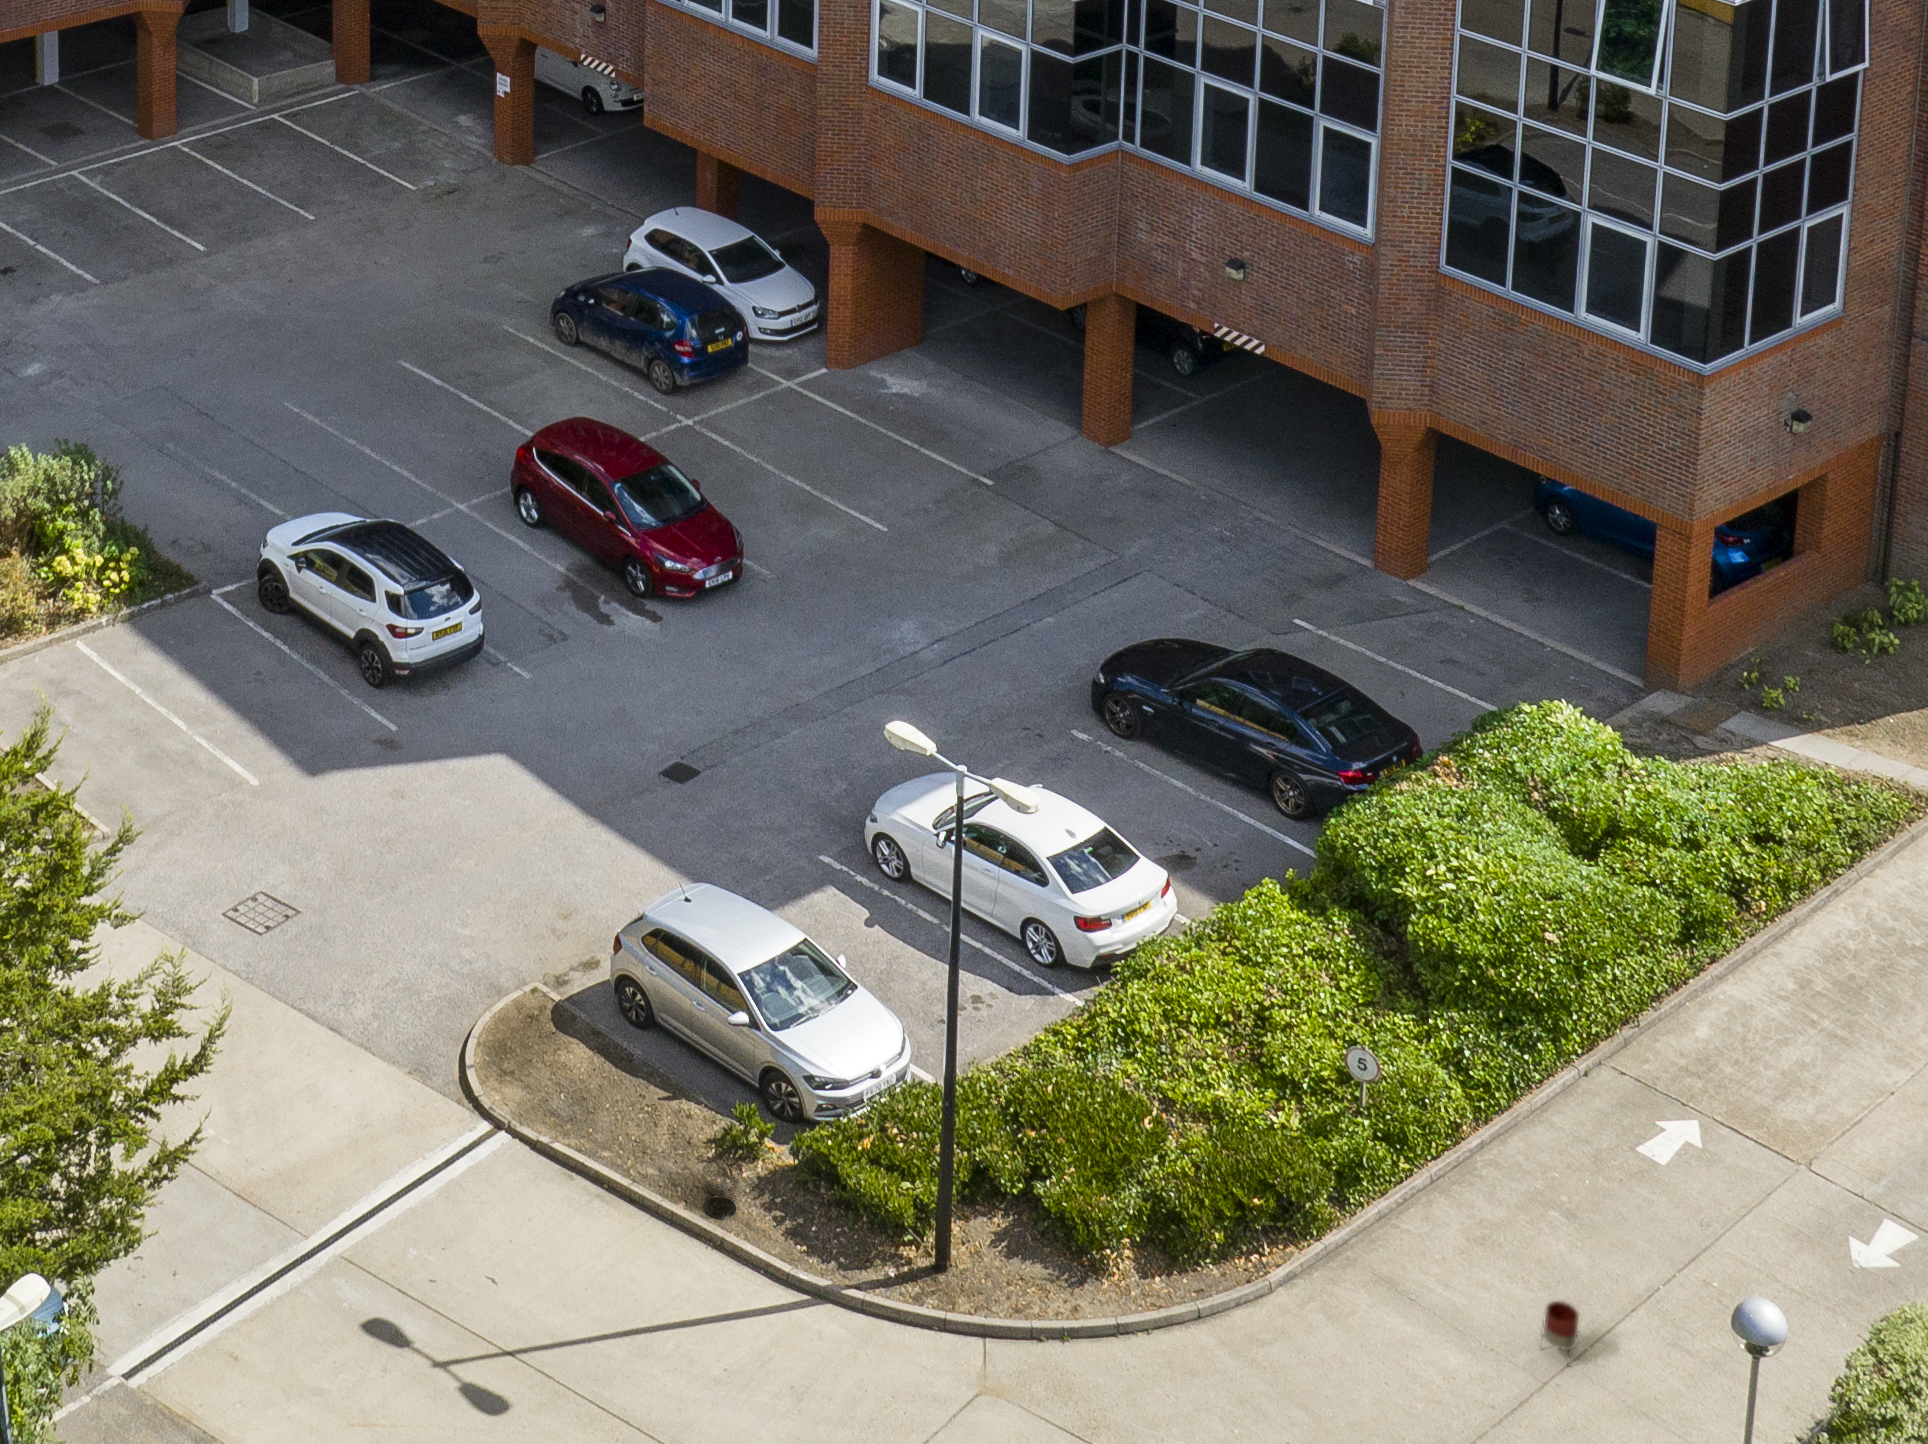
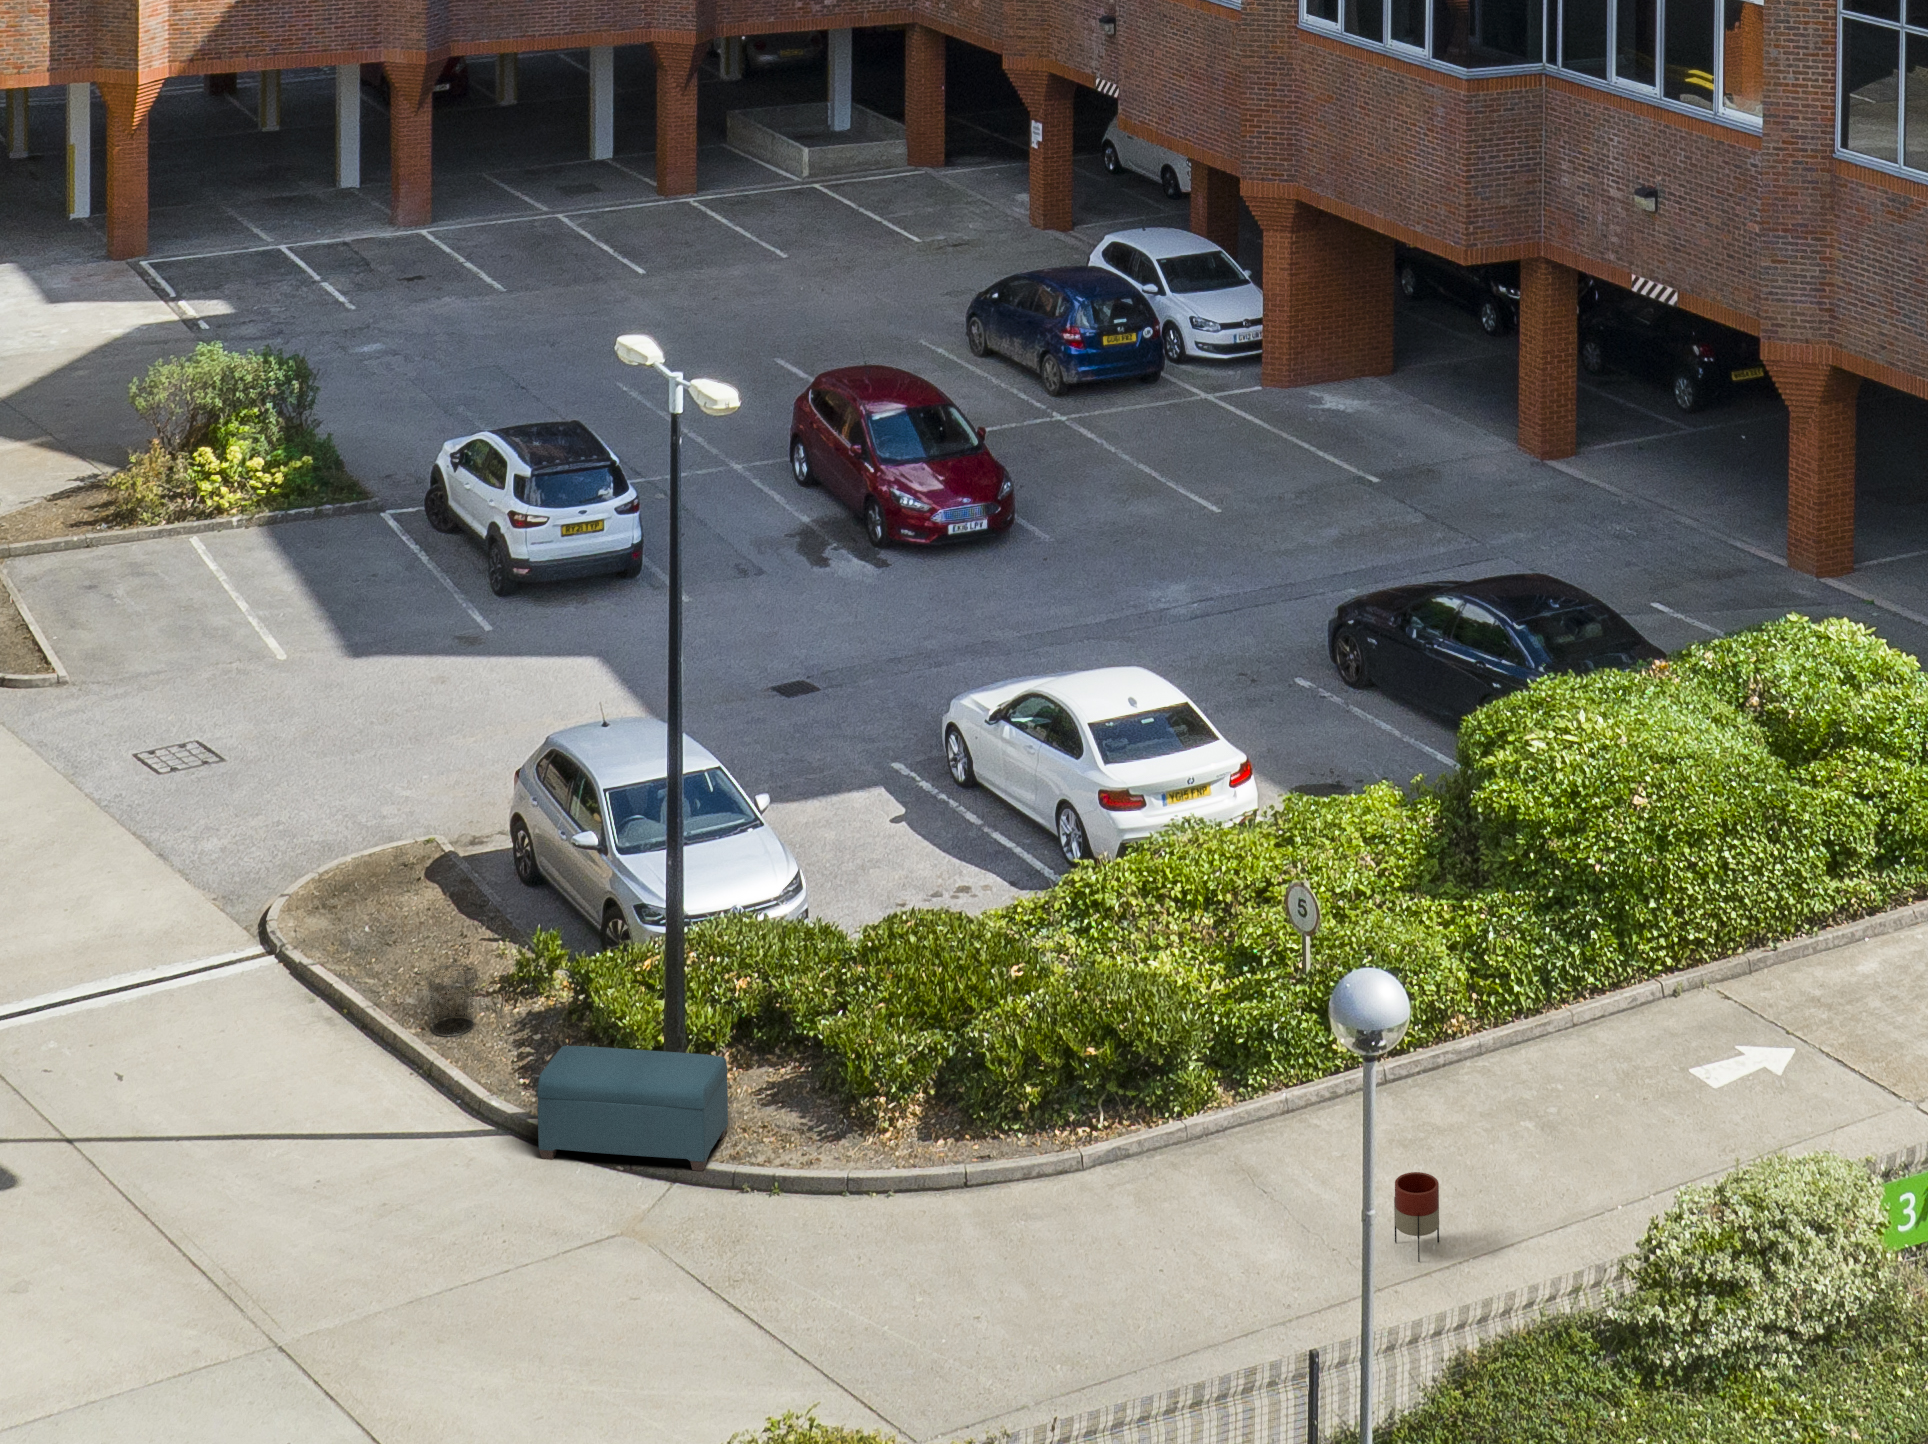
bench: none [879,1248,1018,1342] -> present [537,1046,728,1171]

